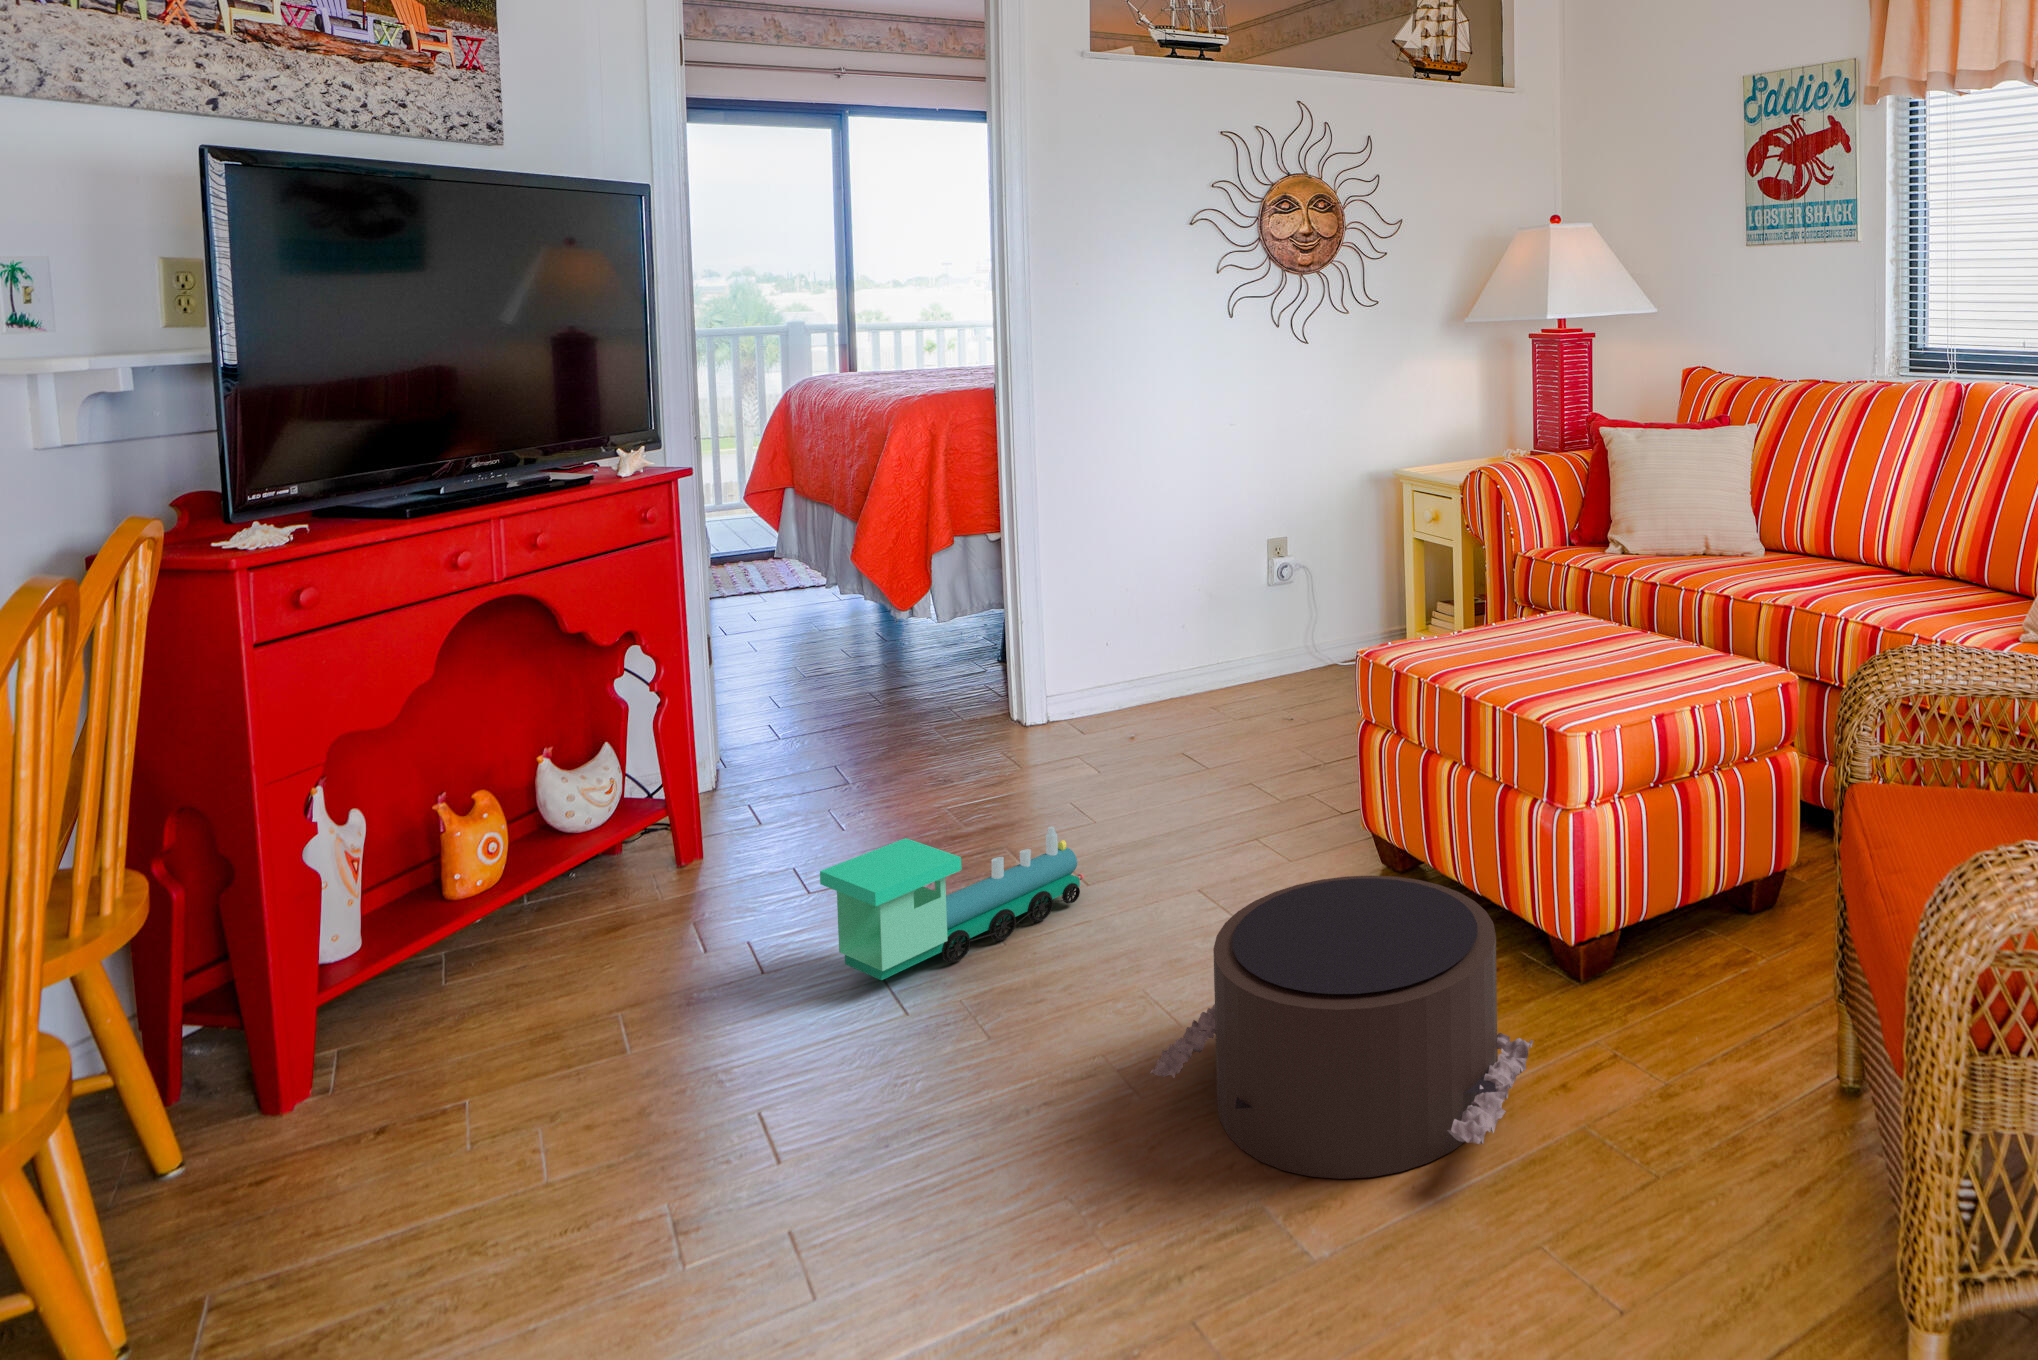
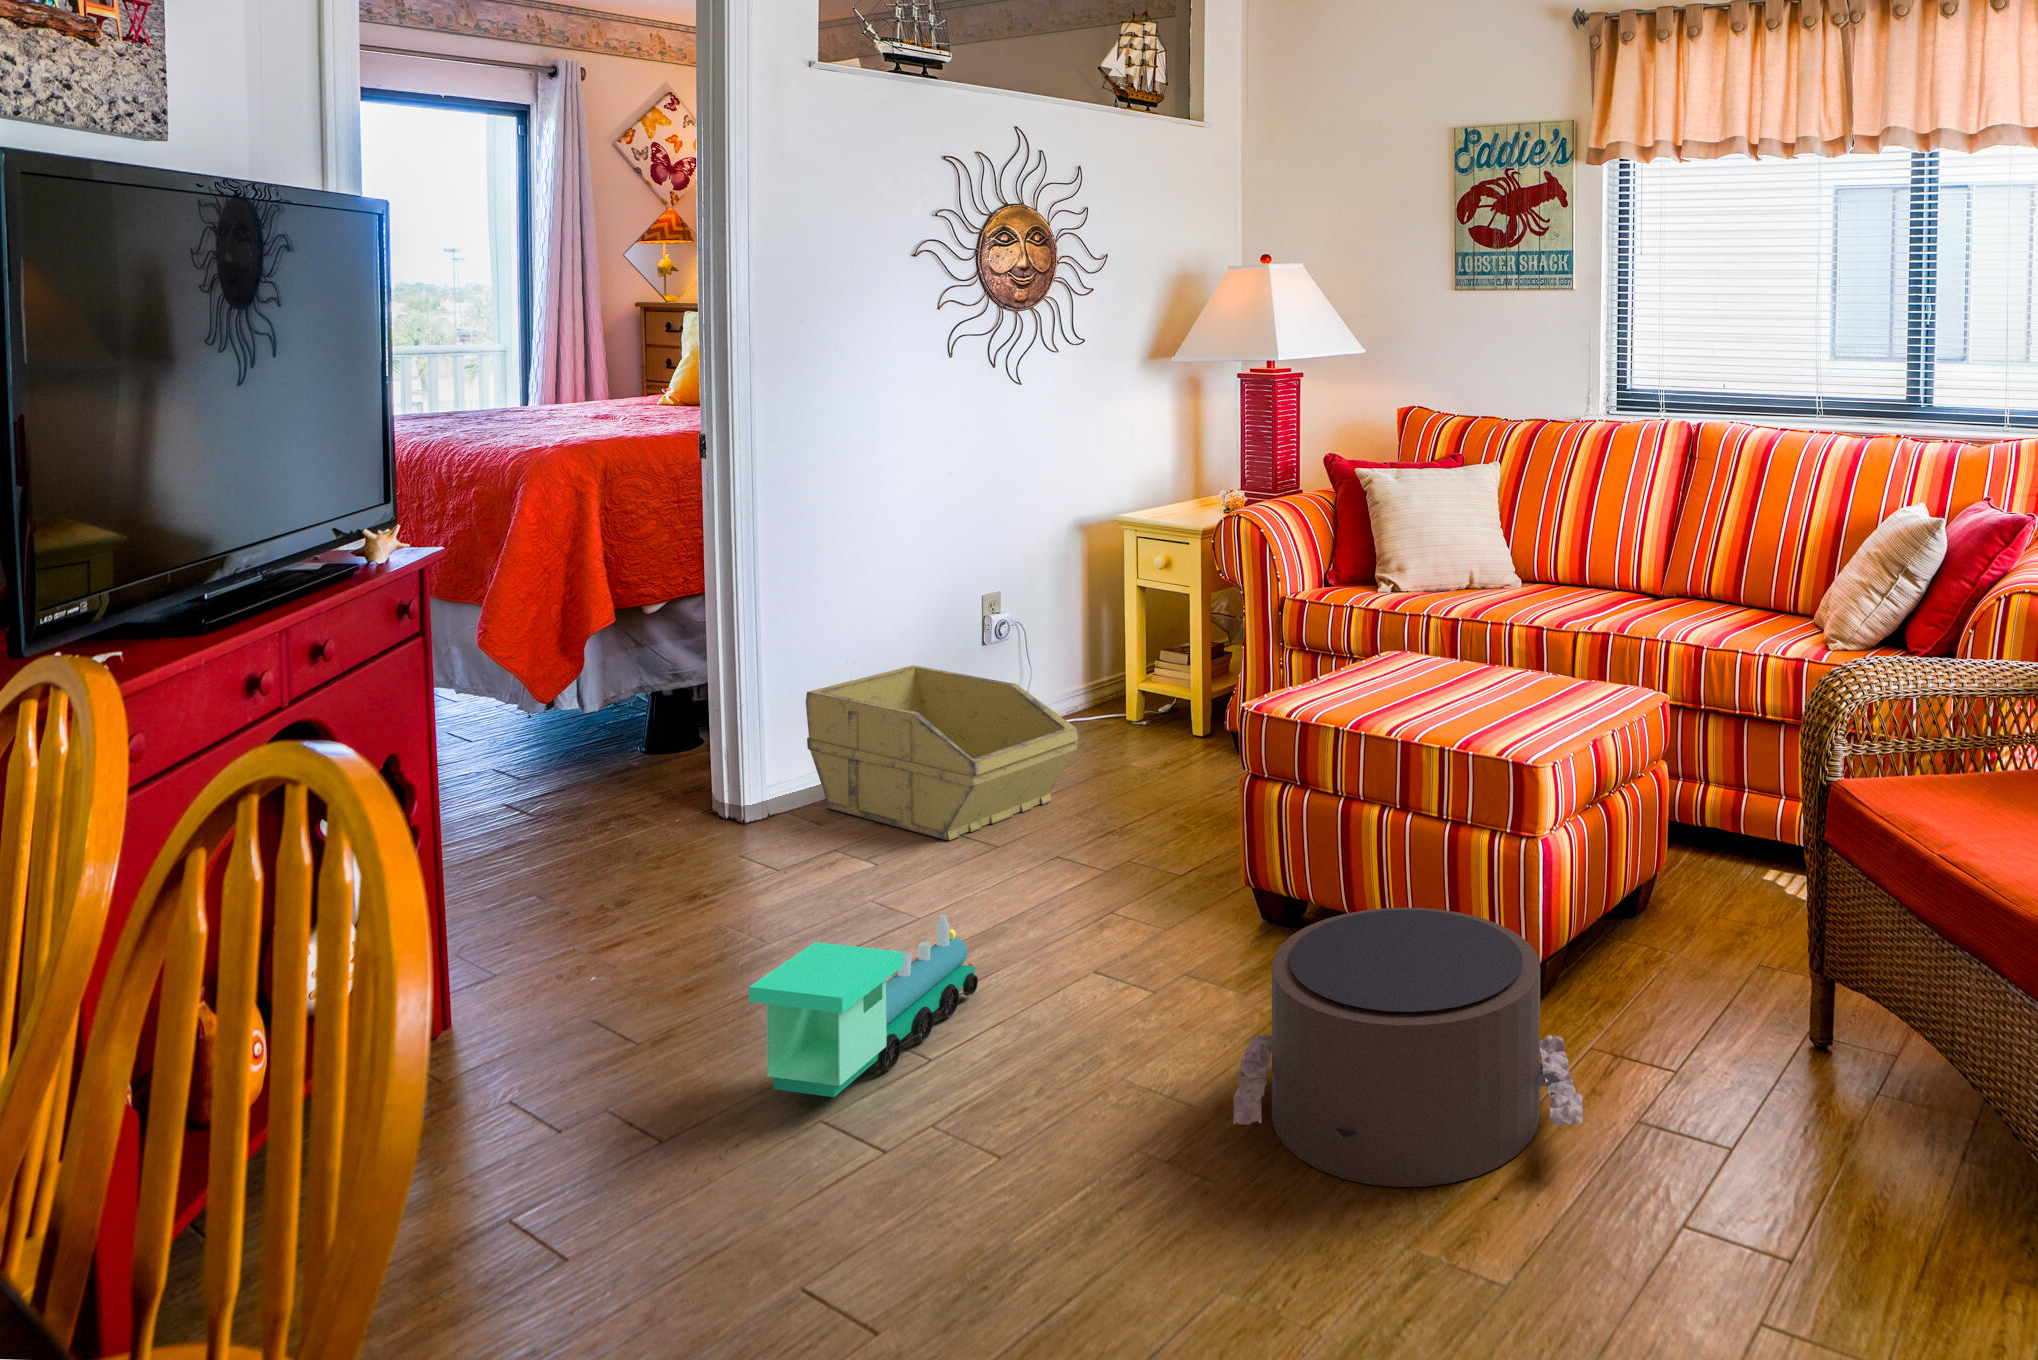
storage bin: none [1088,596,1301,757] -> present [806,665,1078,840]

